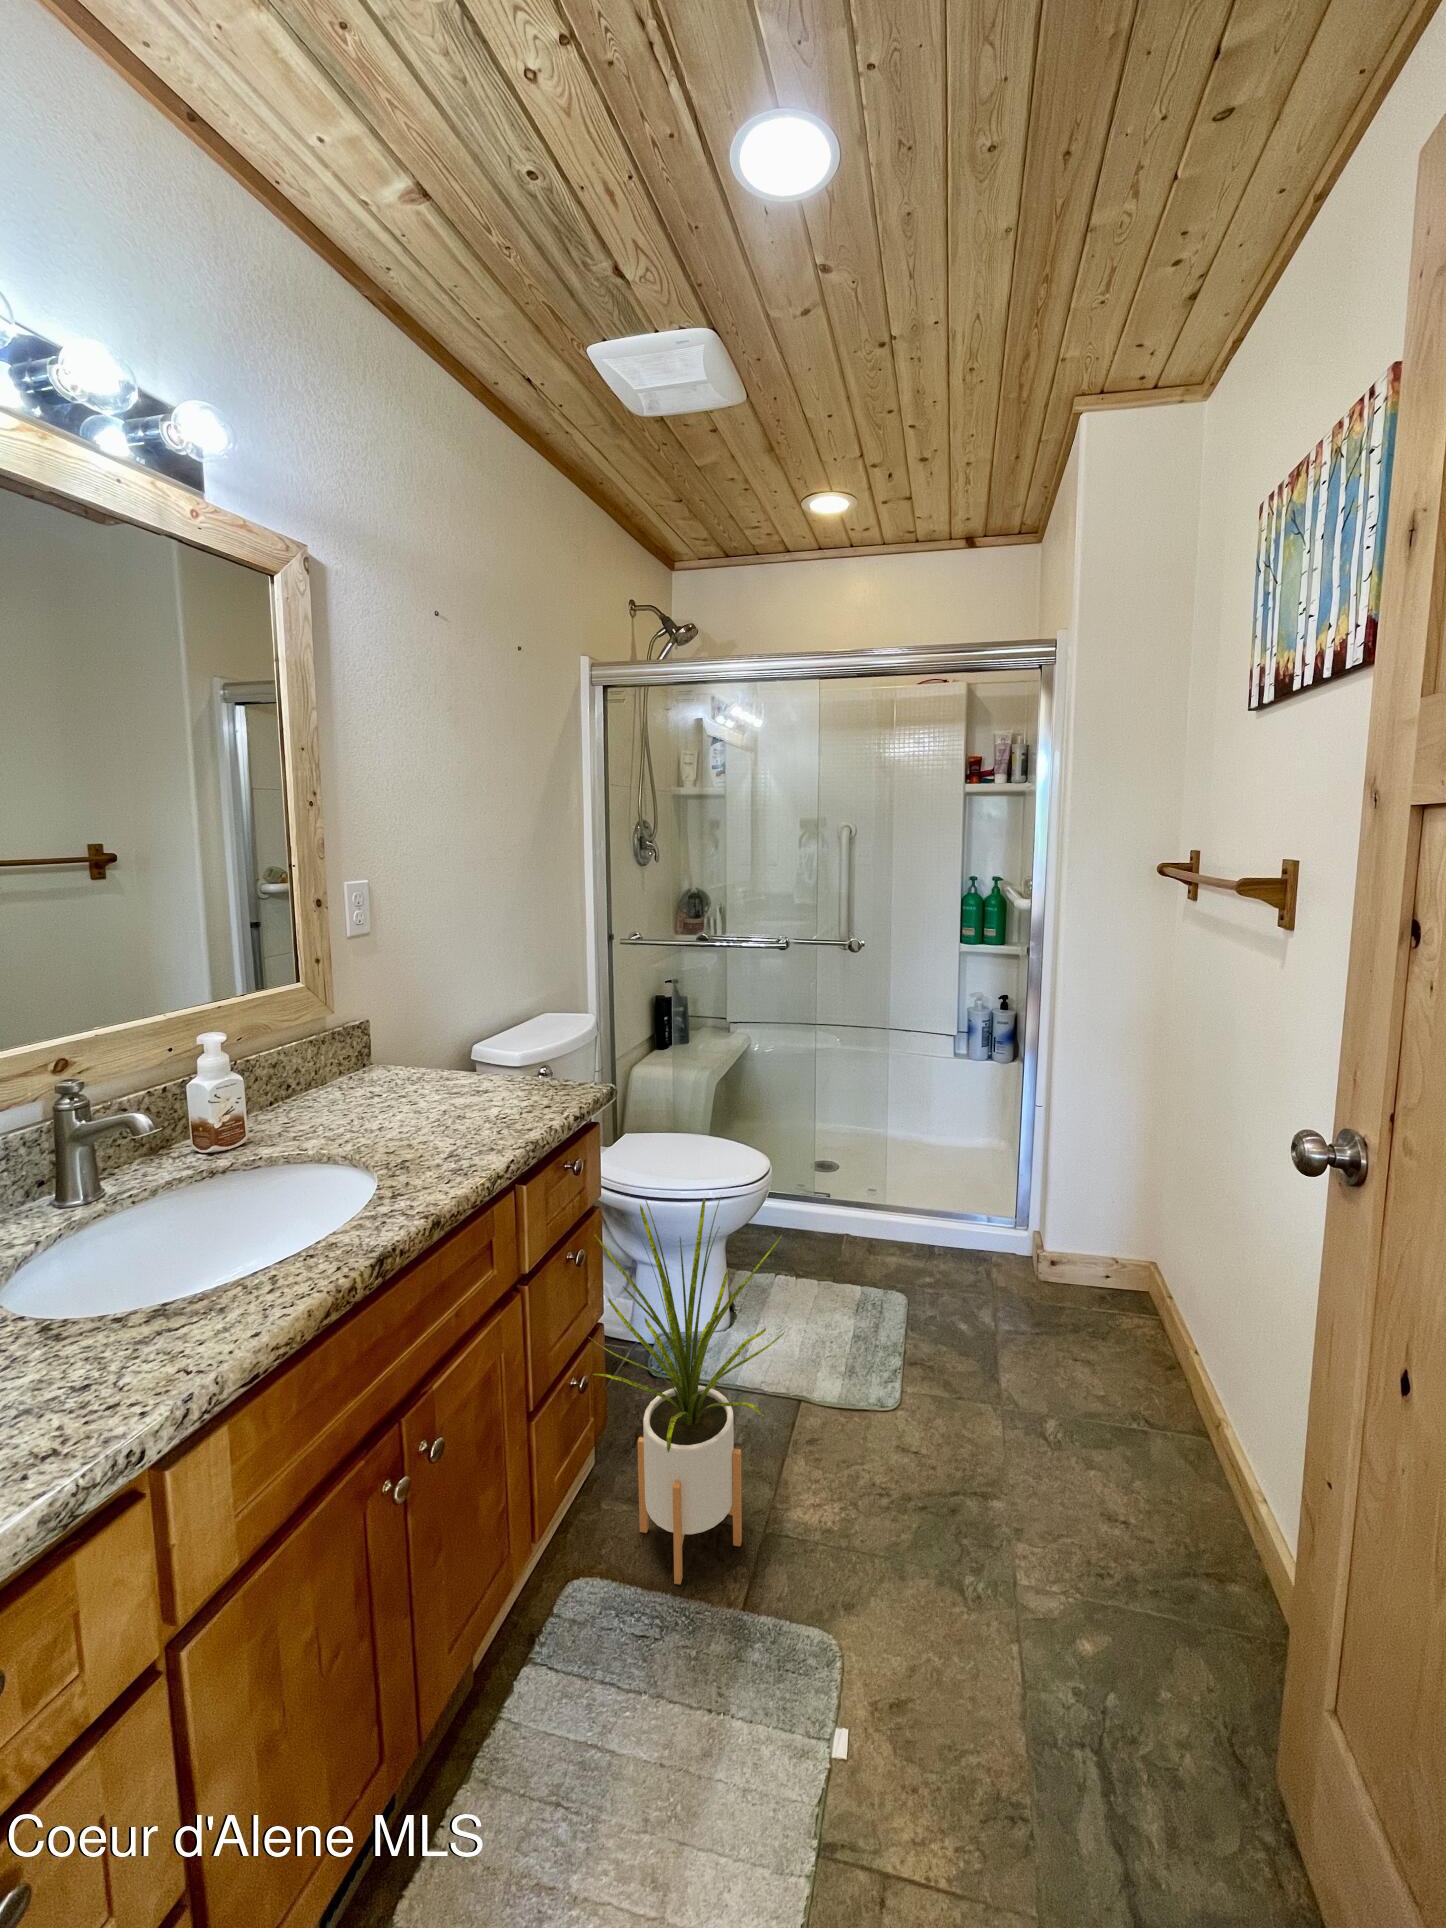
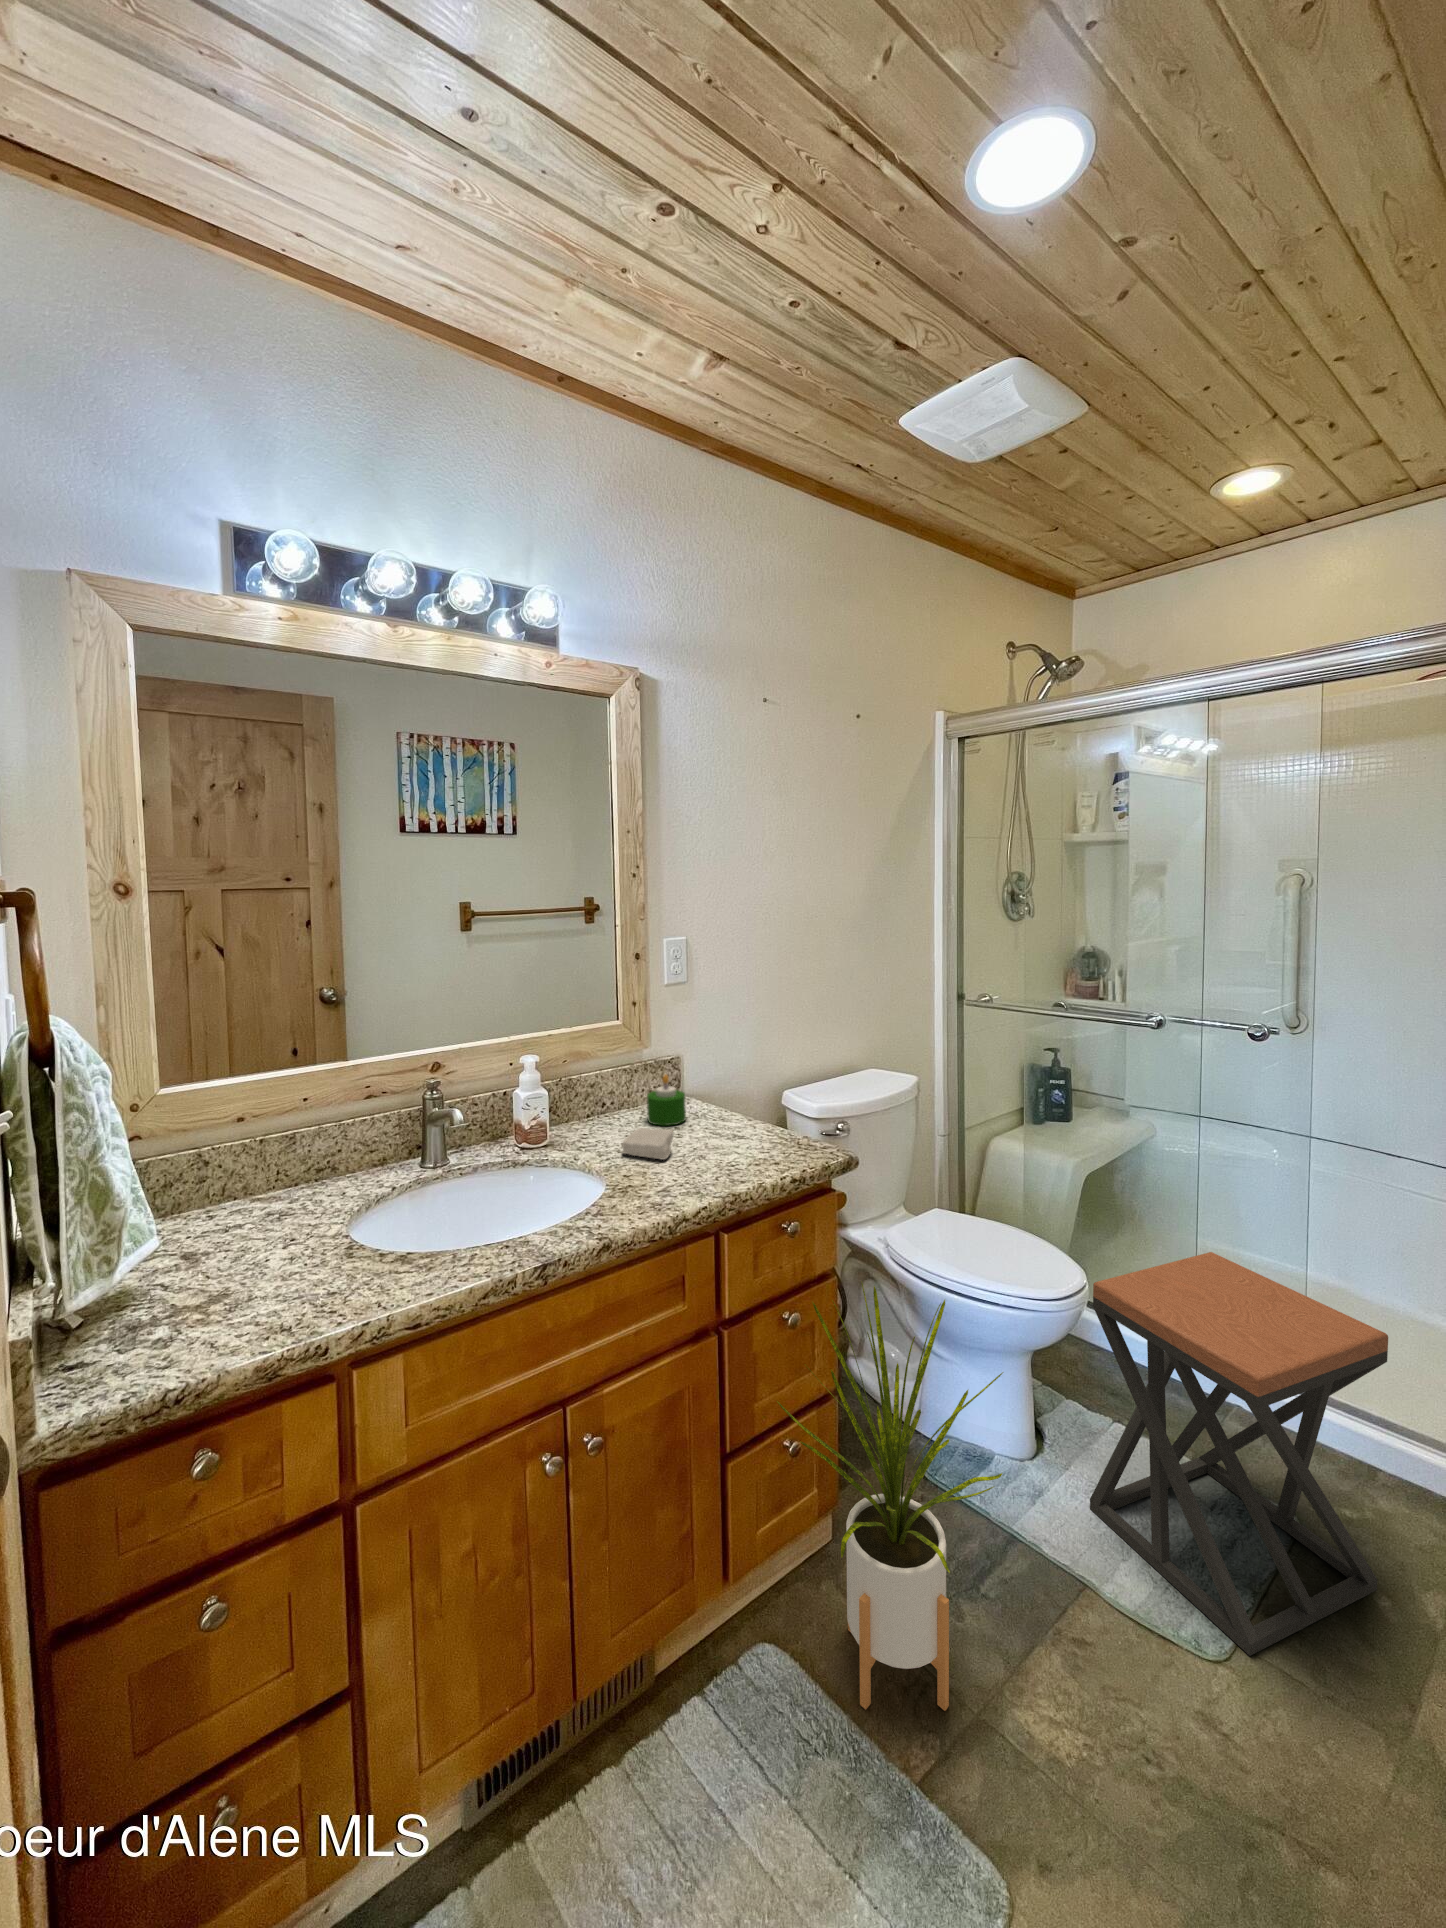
candle: none [355,1038,406,1098] -> present [647,1075,686,1126]
soap bar: none [363,1093,426,1131] -> present [622,1128,673,1160]
stool: none [781,1117,960,1394] -> present [1090,1252,1388,1656]

